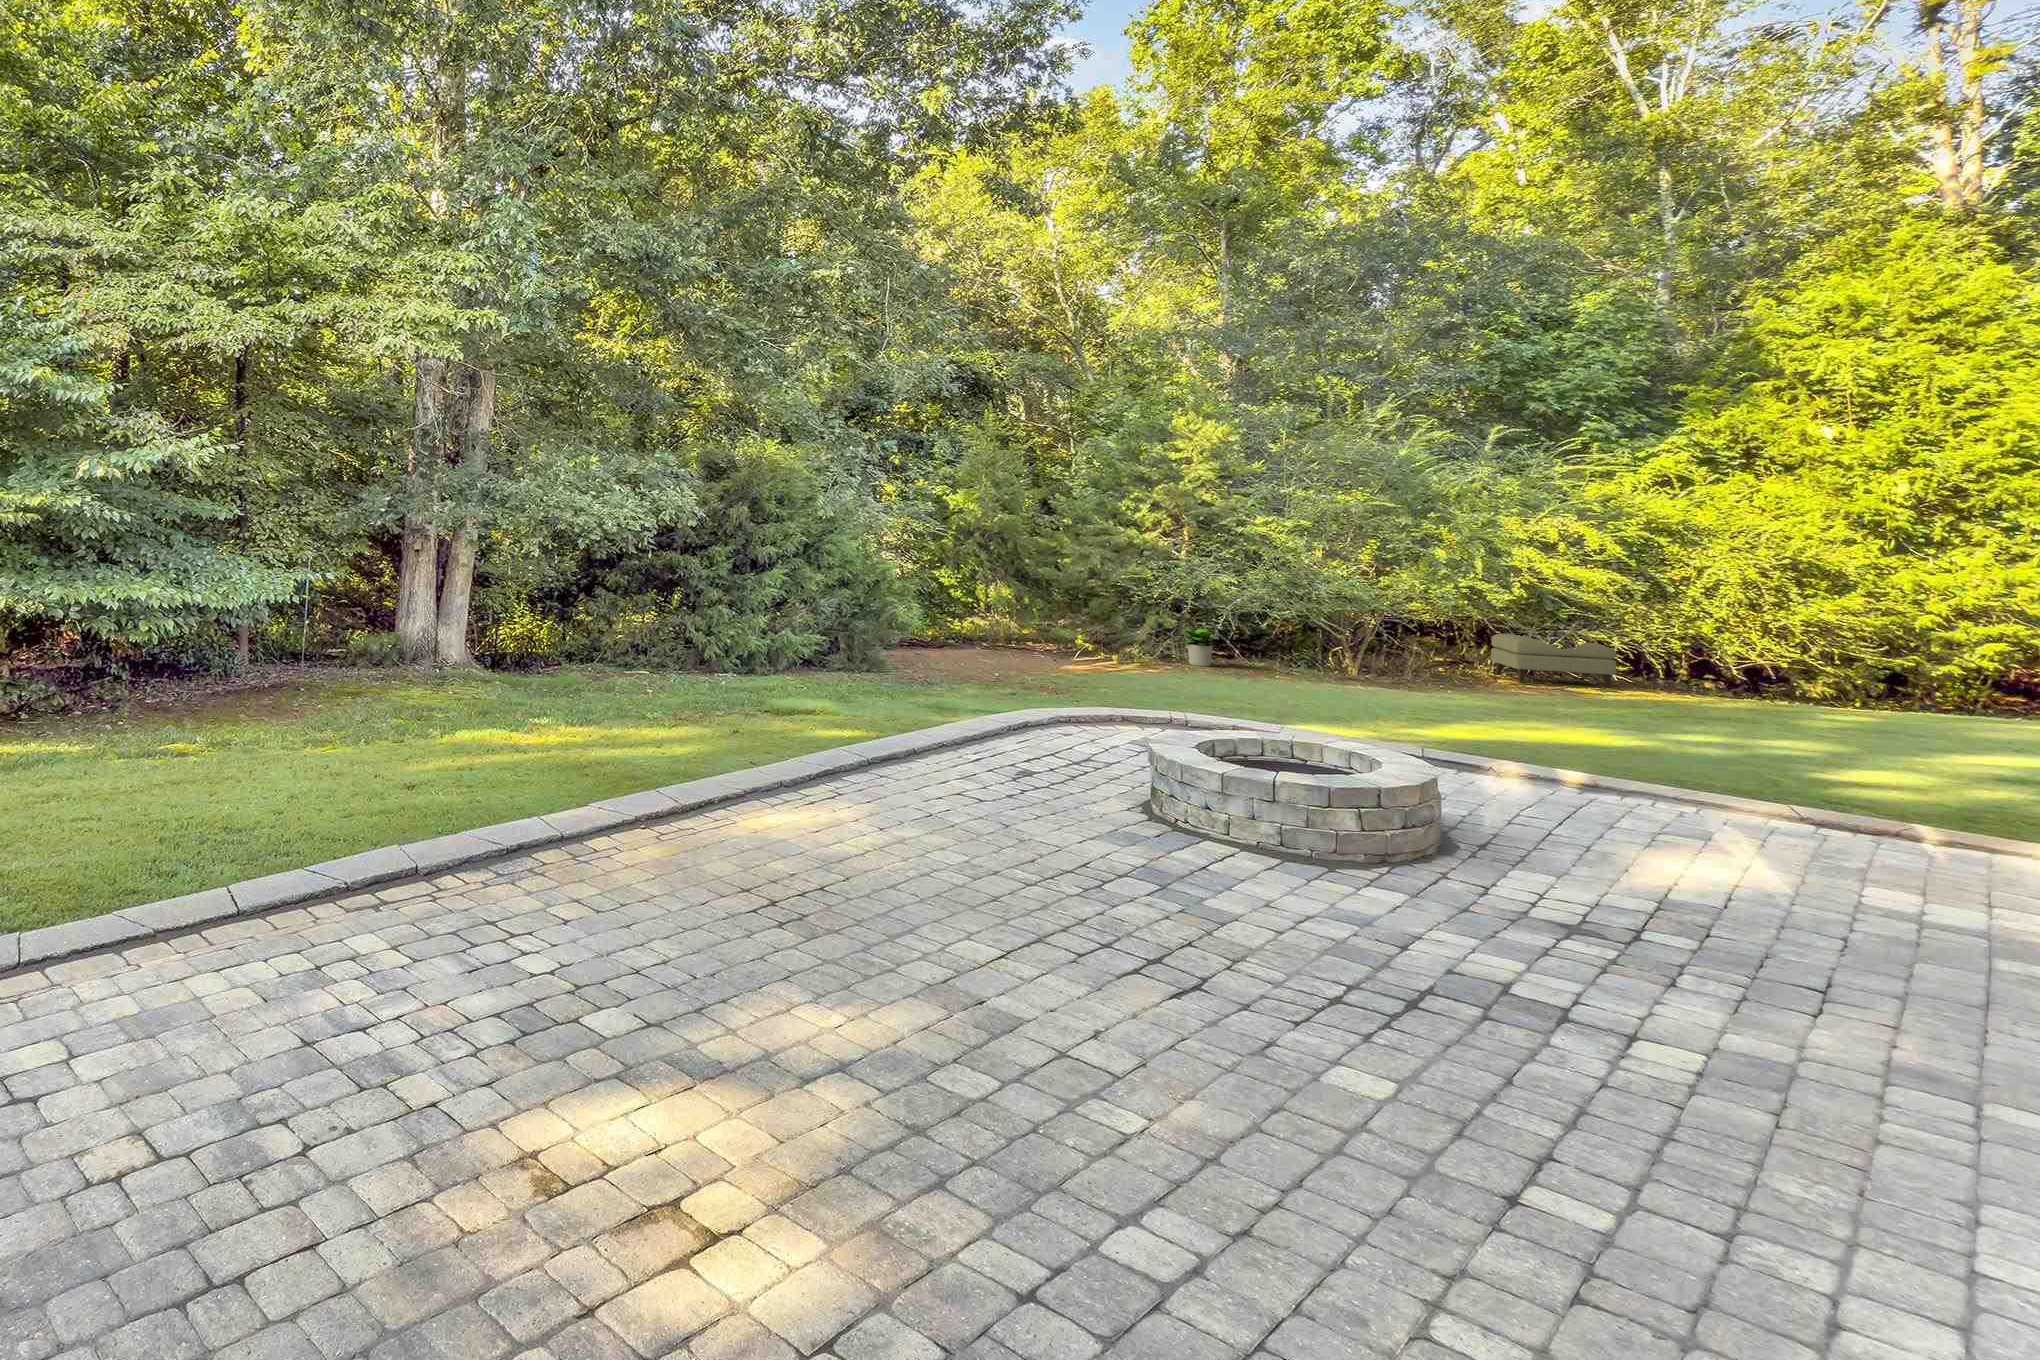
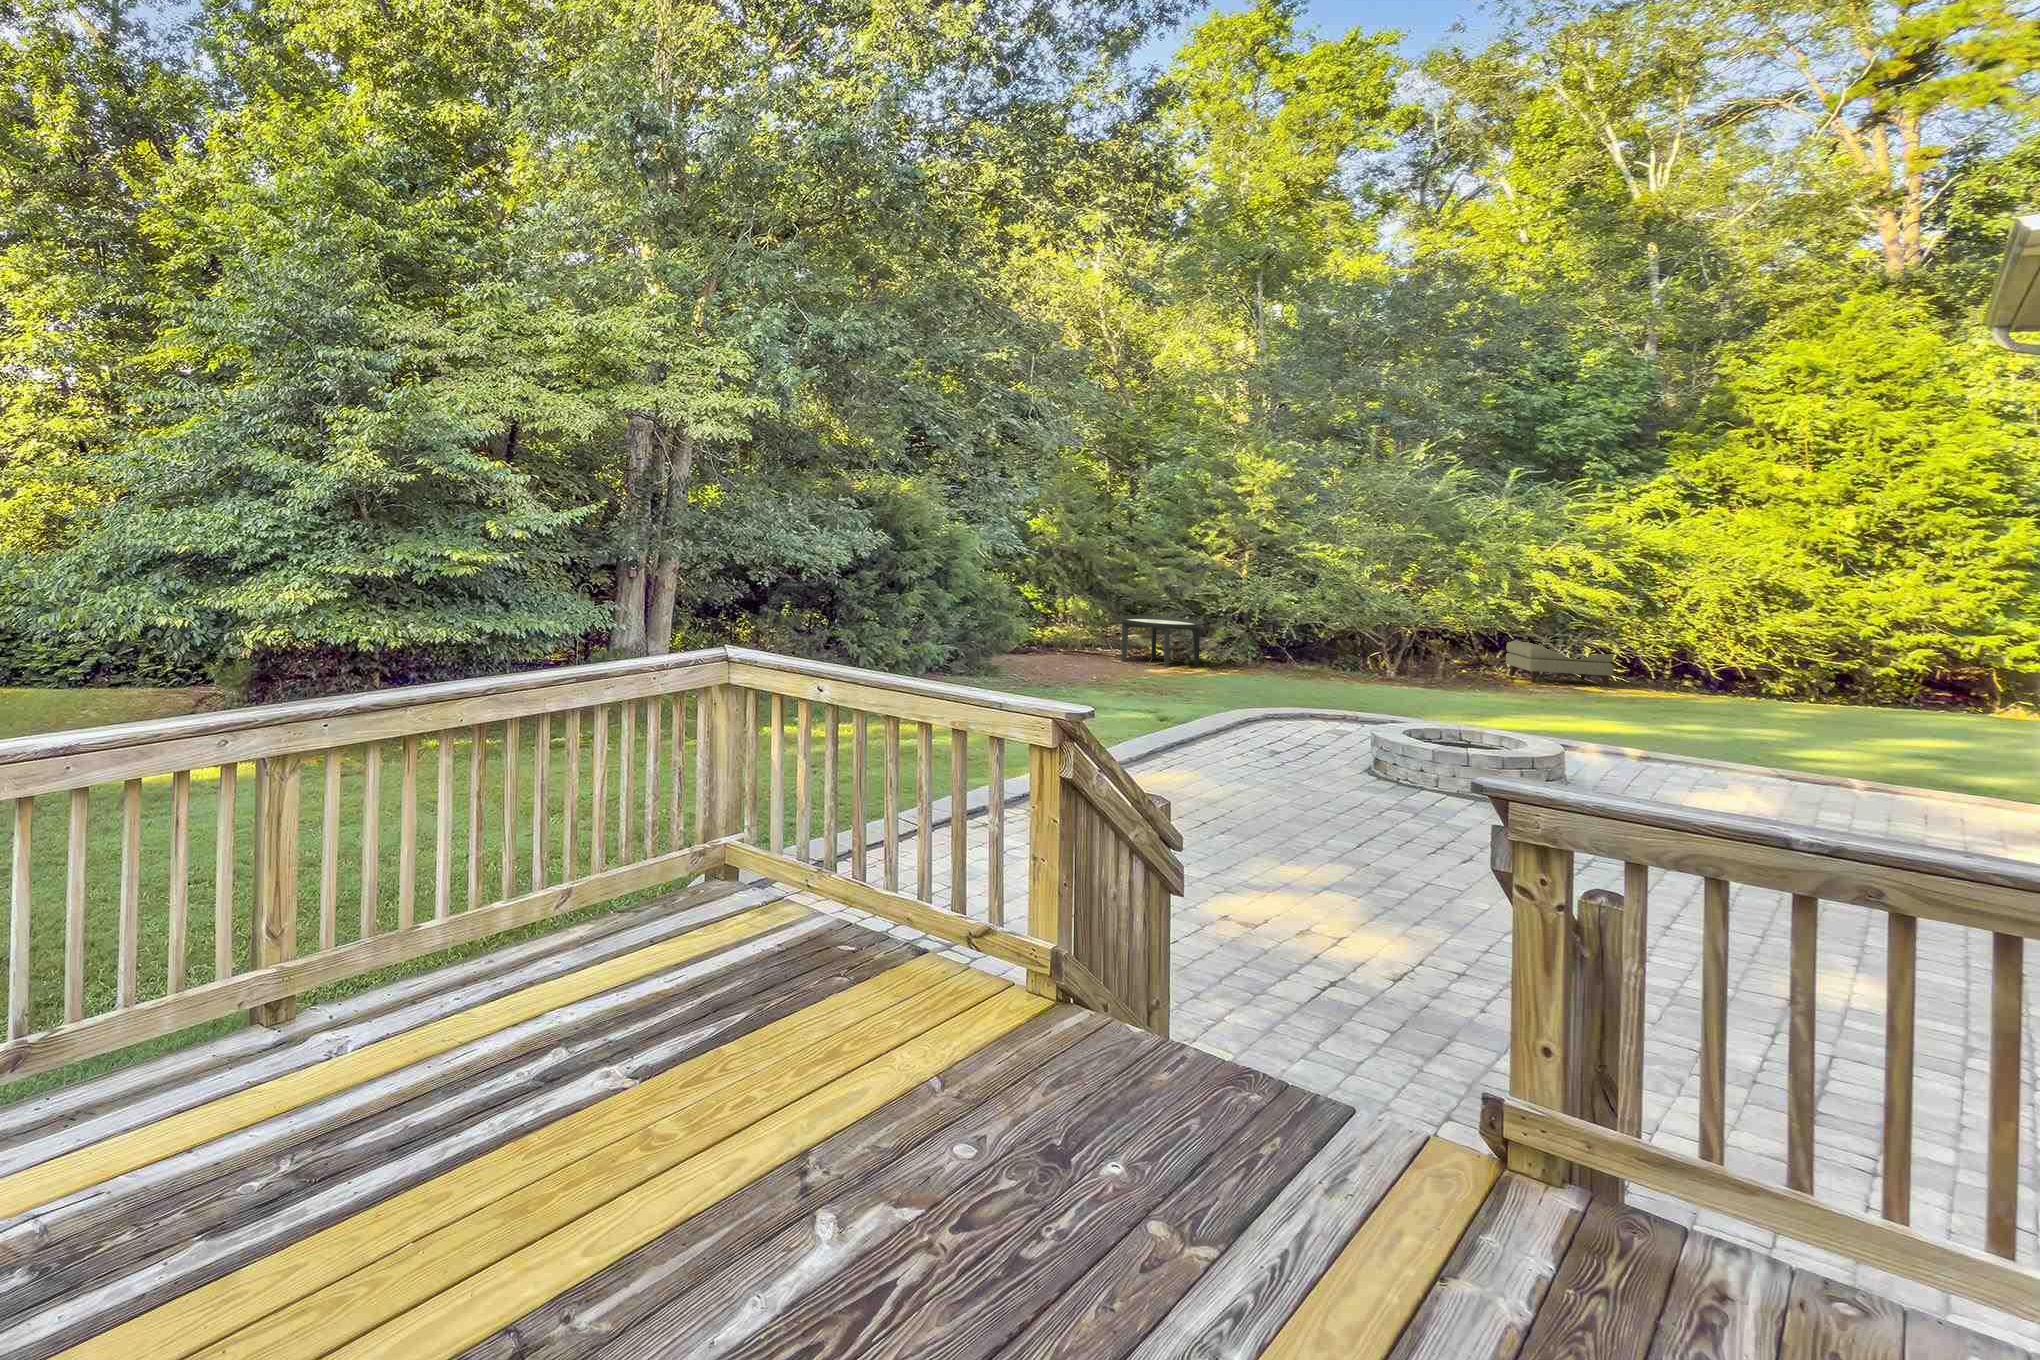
round table: none [1039,604,1135,664] -> present [1118,615,1204,667]
potted plant: present [1177,627,1222,667] -> none [1237,636,1283,670]

